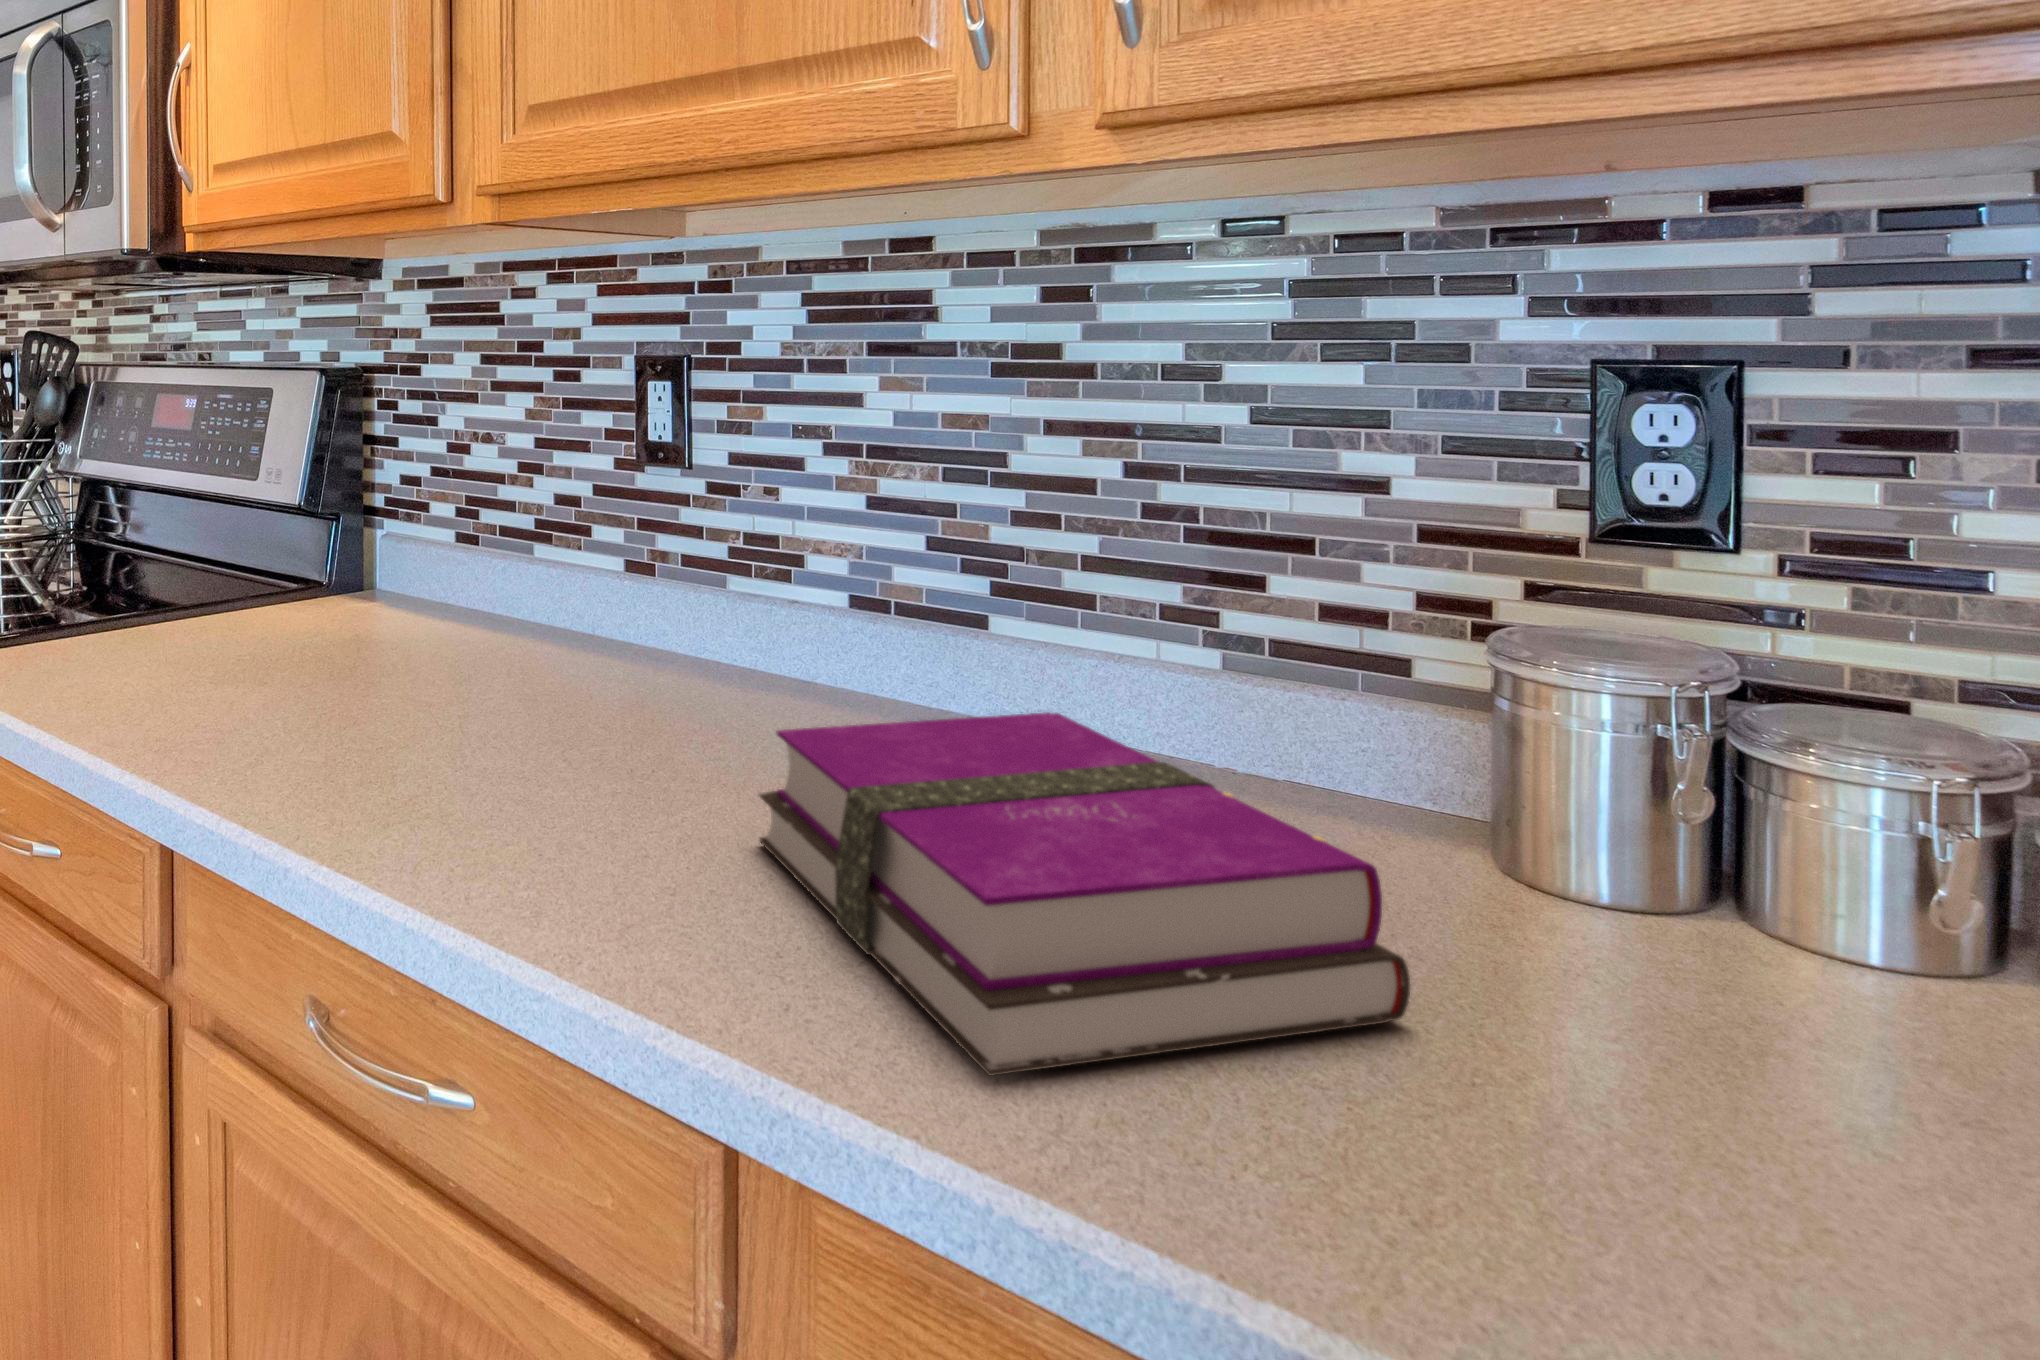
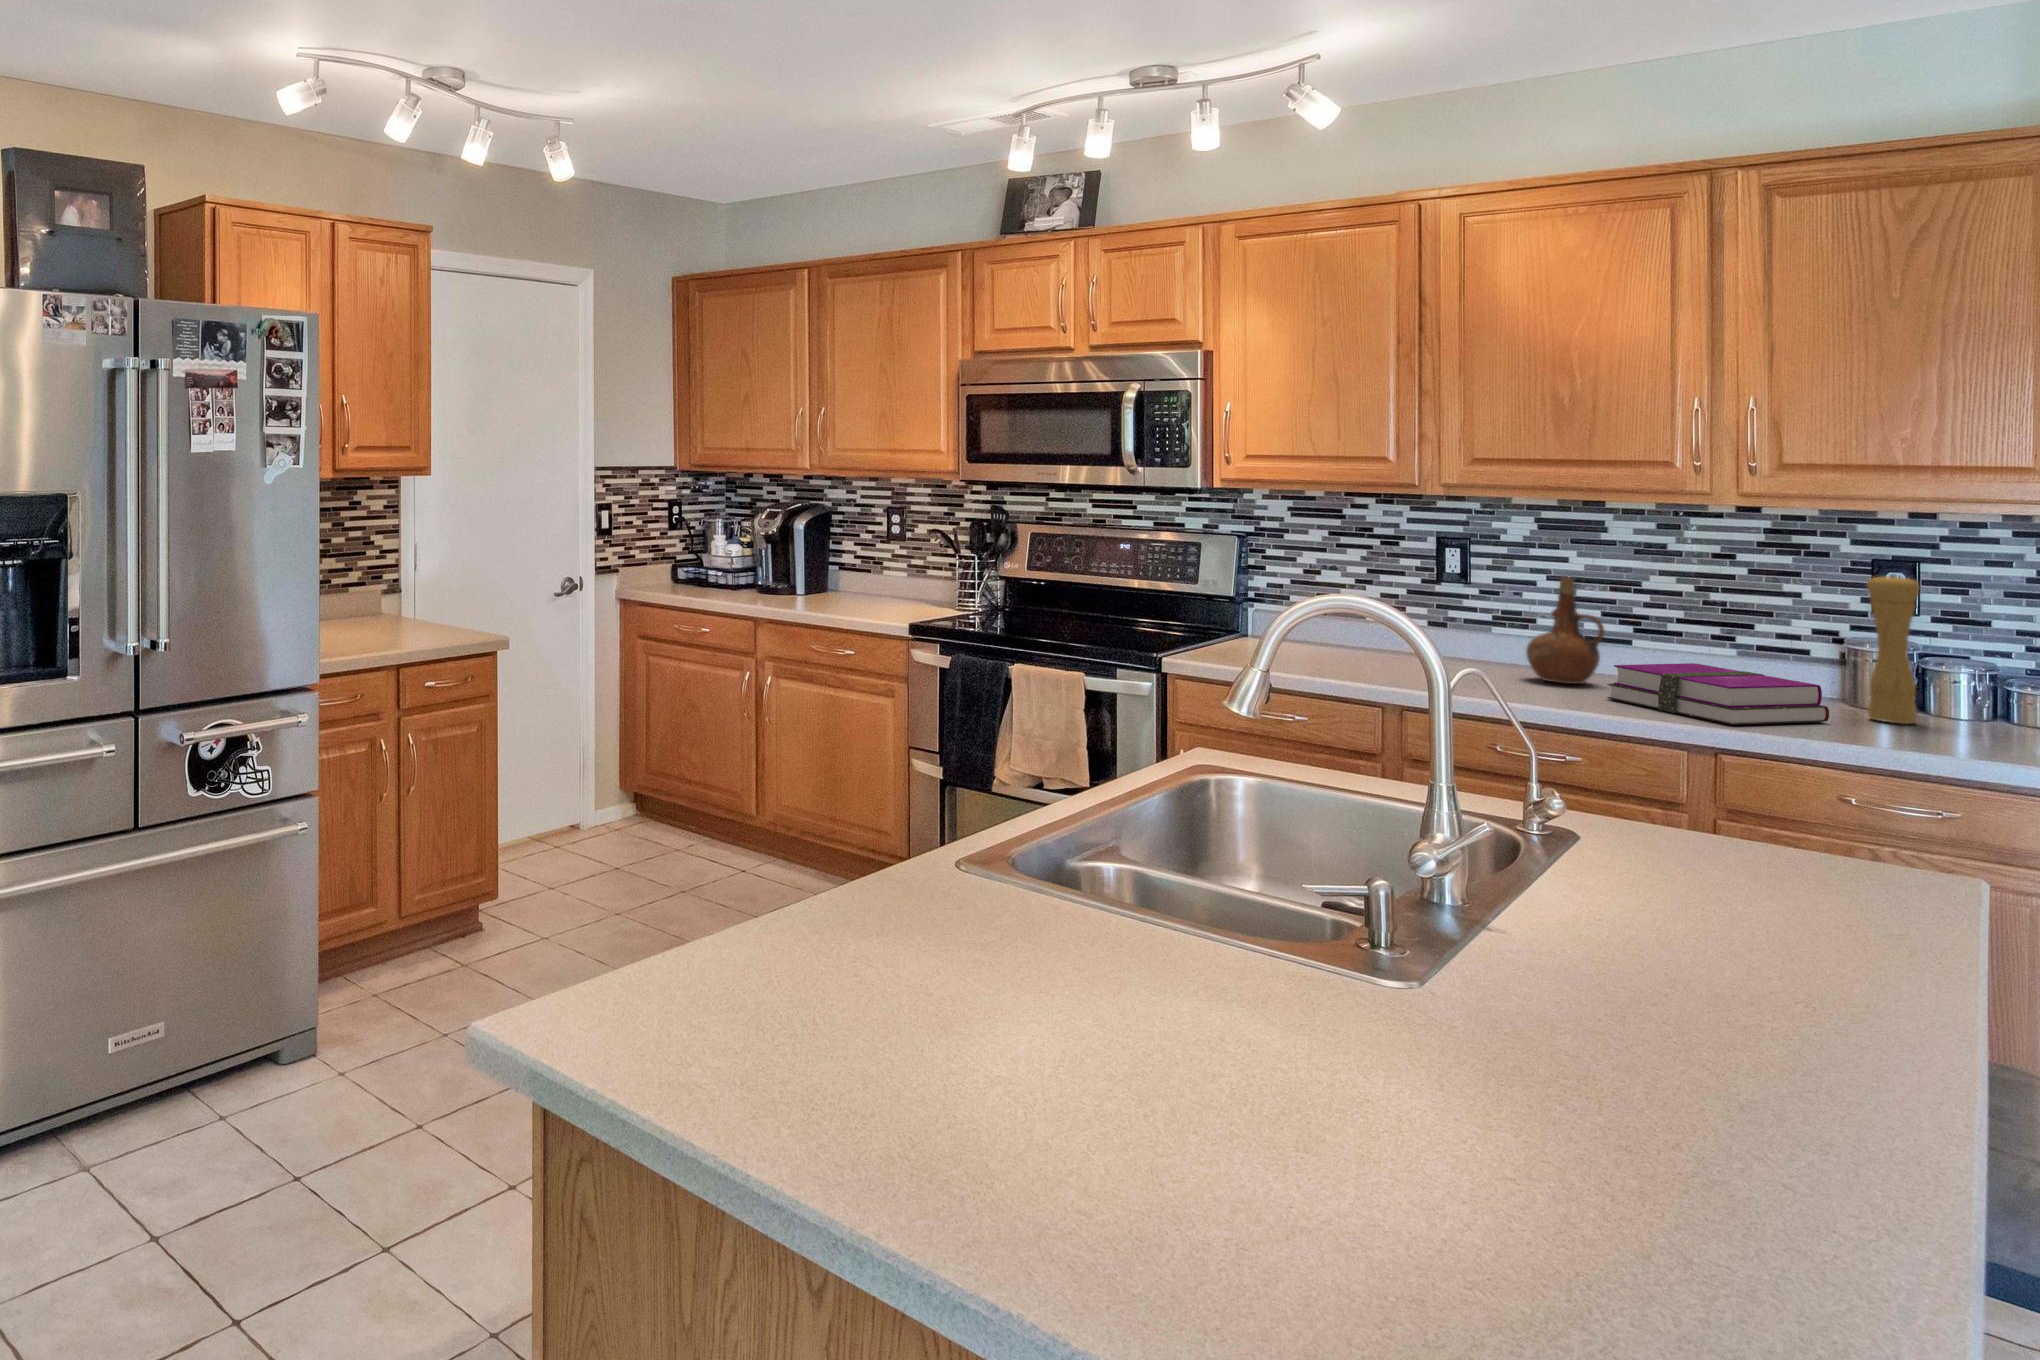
pepper mill: none [1560,394,1764,1025] -> present [1866,575,1919,724]
ceramic pitcher: none [675,439,856,759] -> present [1526,577,1604,684]

